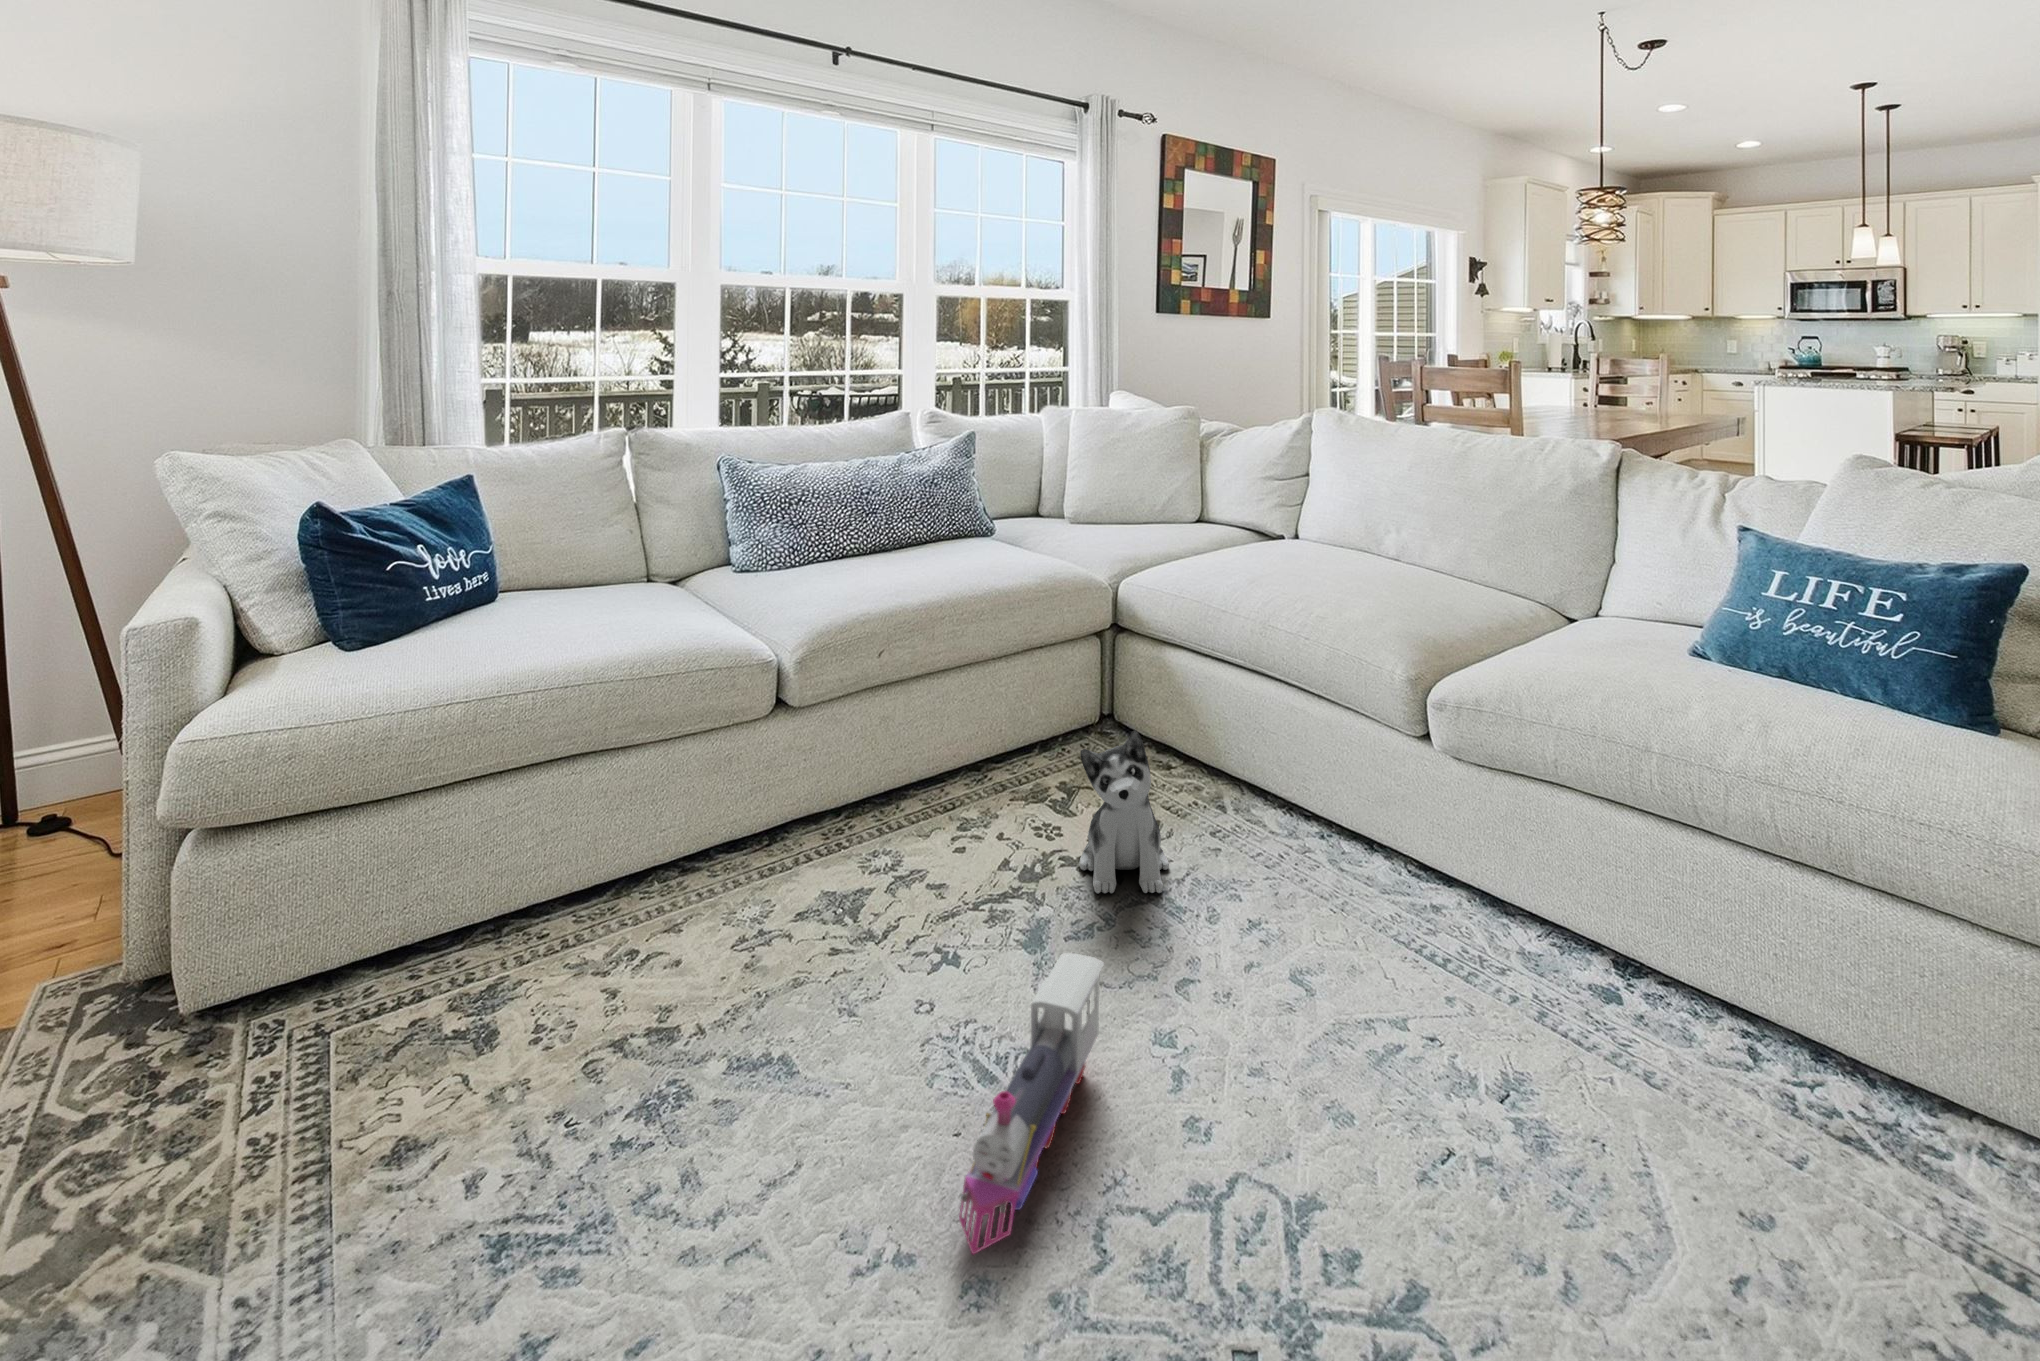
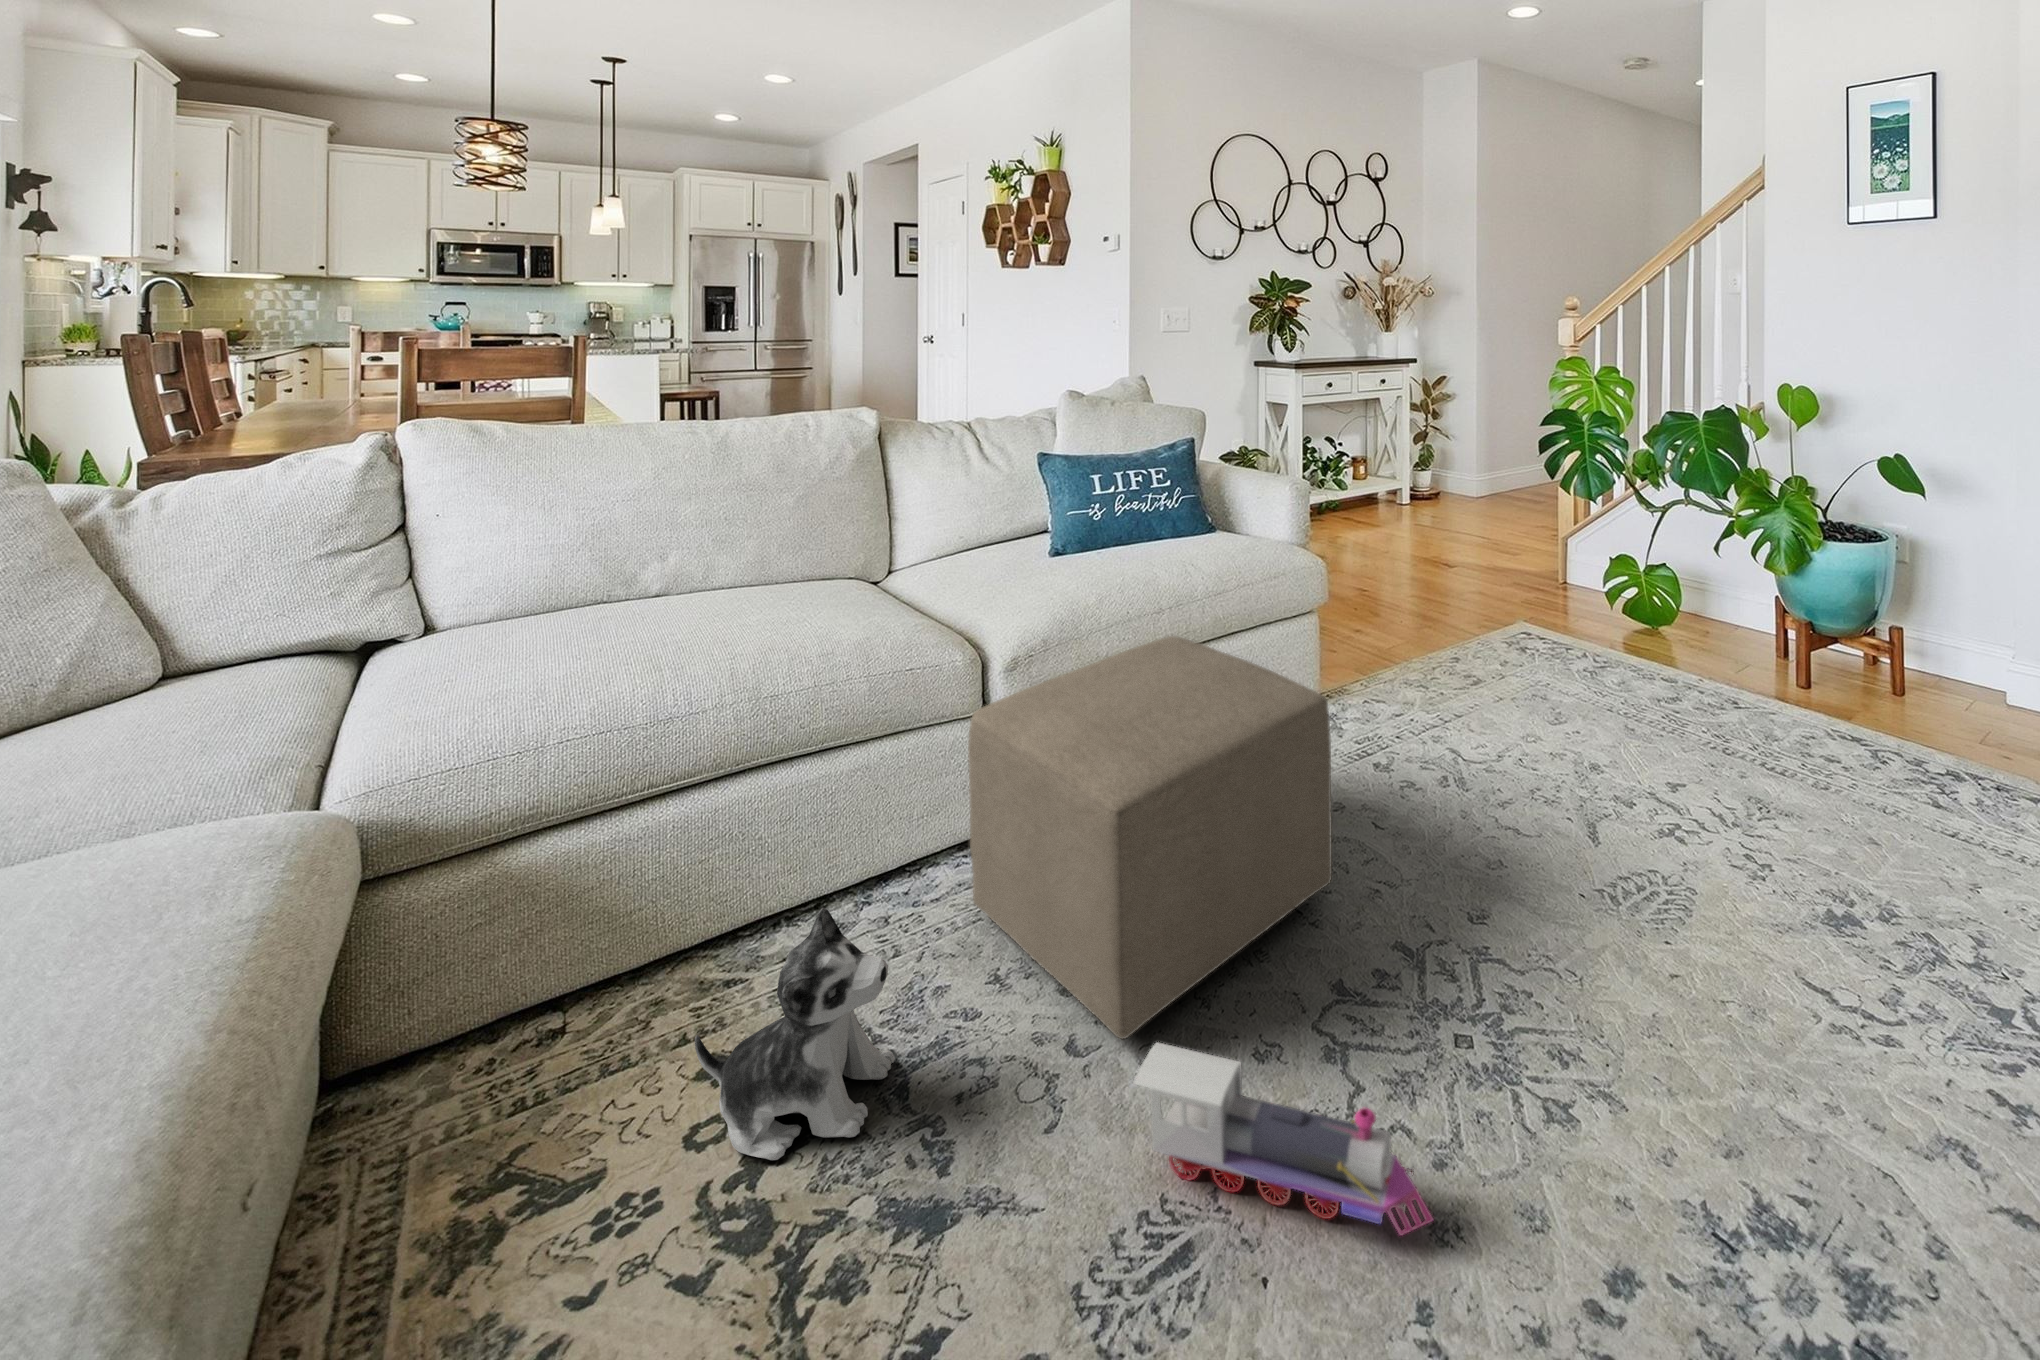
ottoman: none [1171,691,1600,1162] -> present [968,636,1332,1039]

